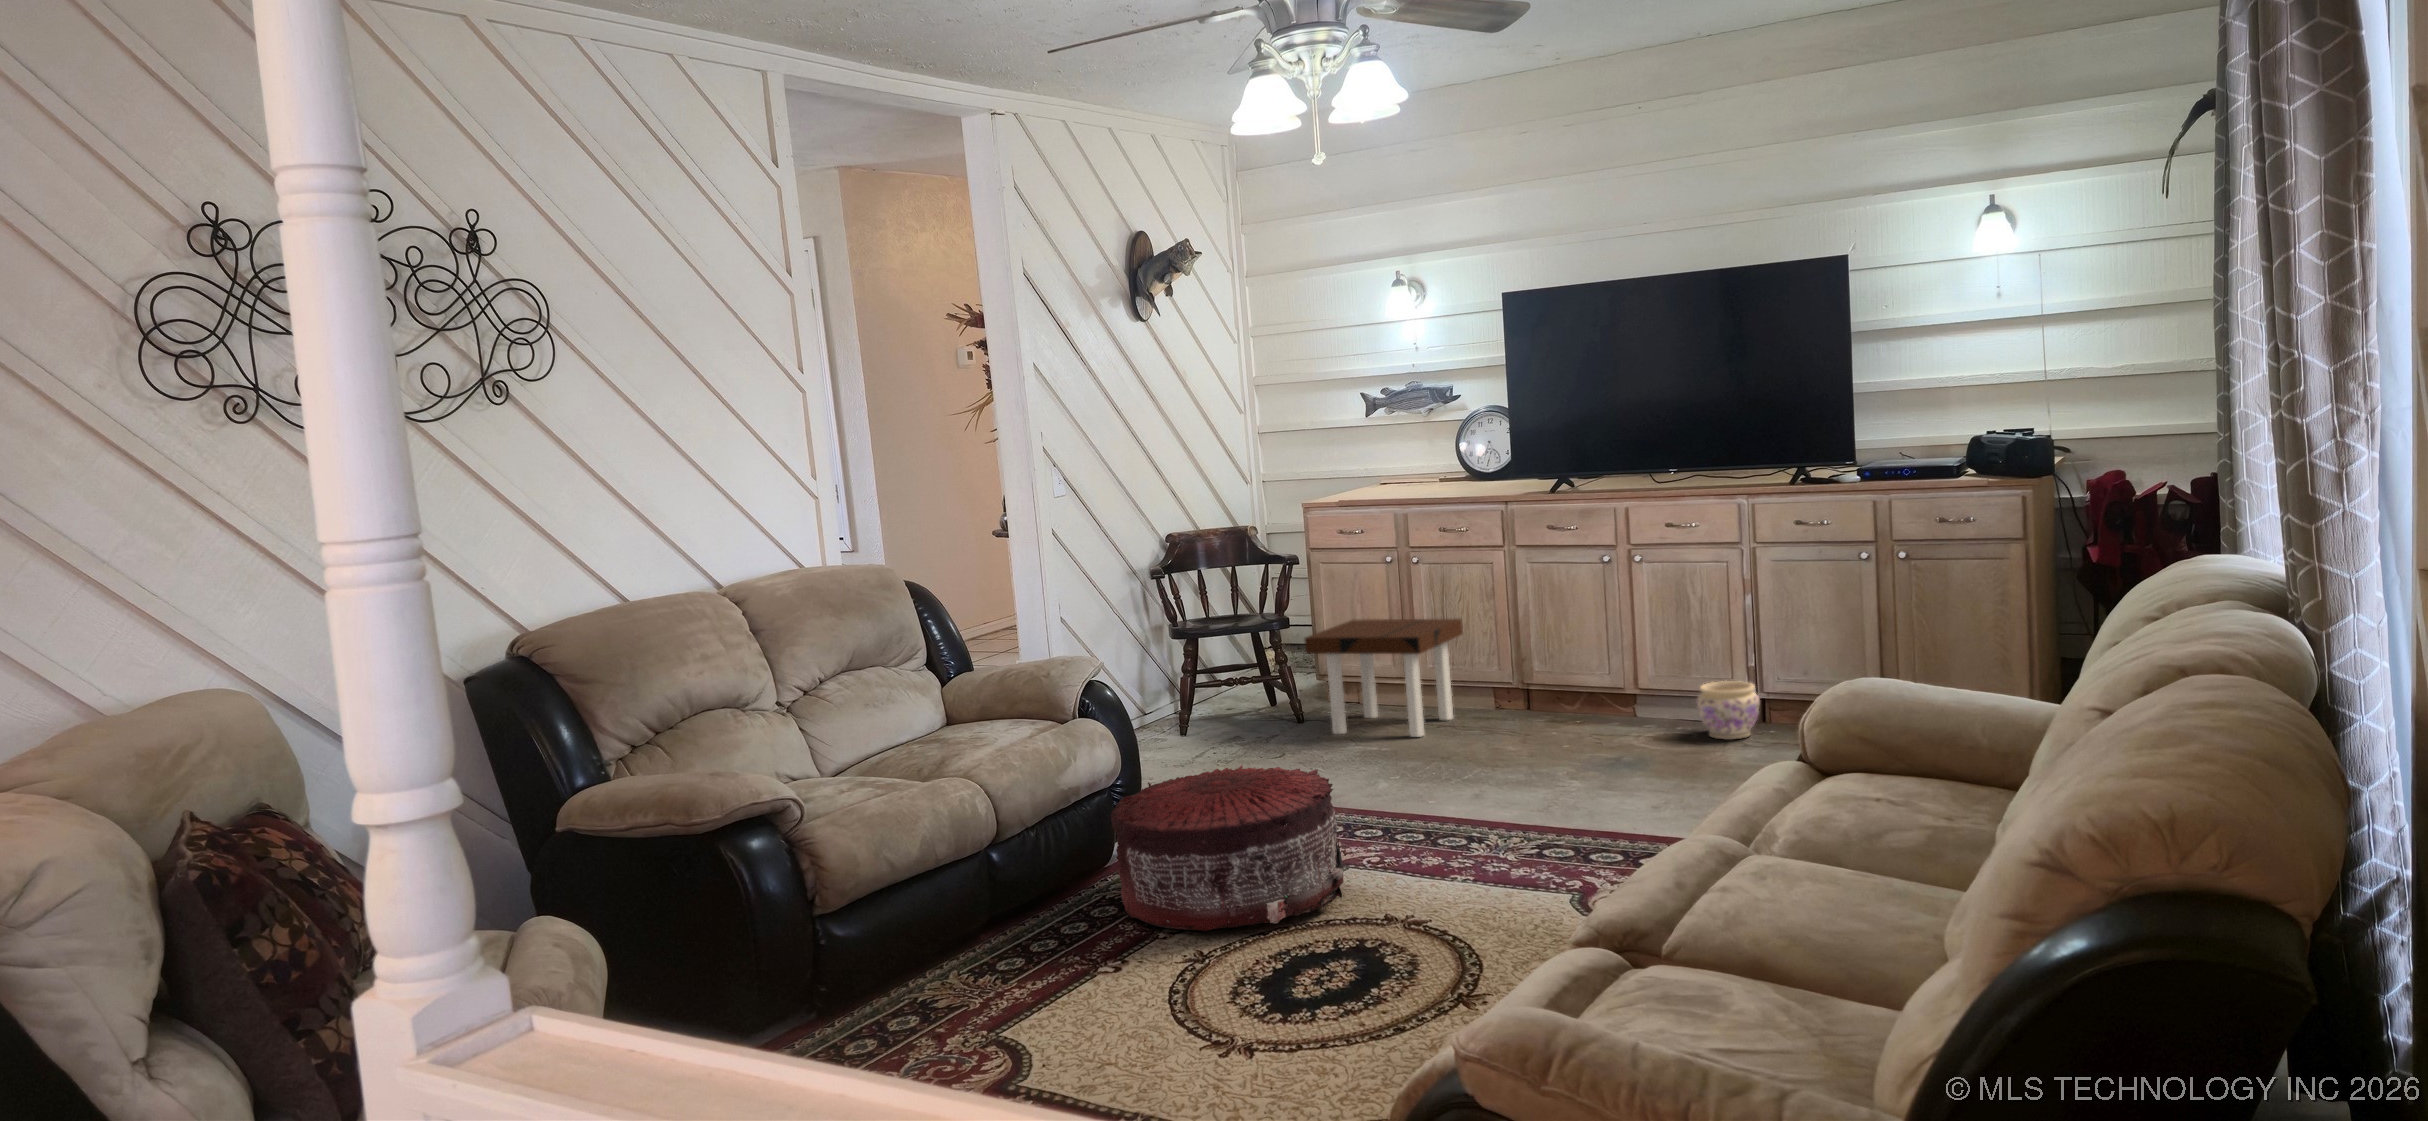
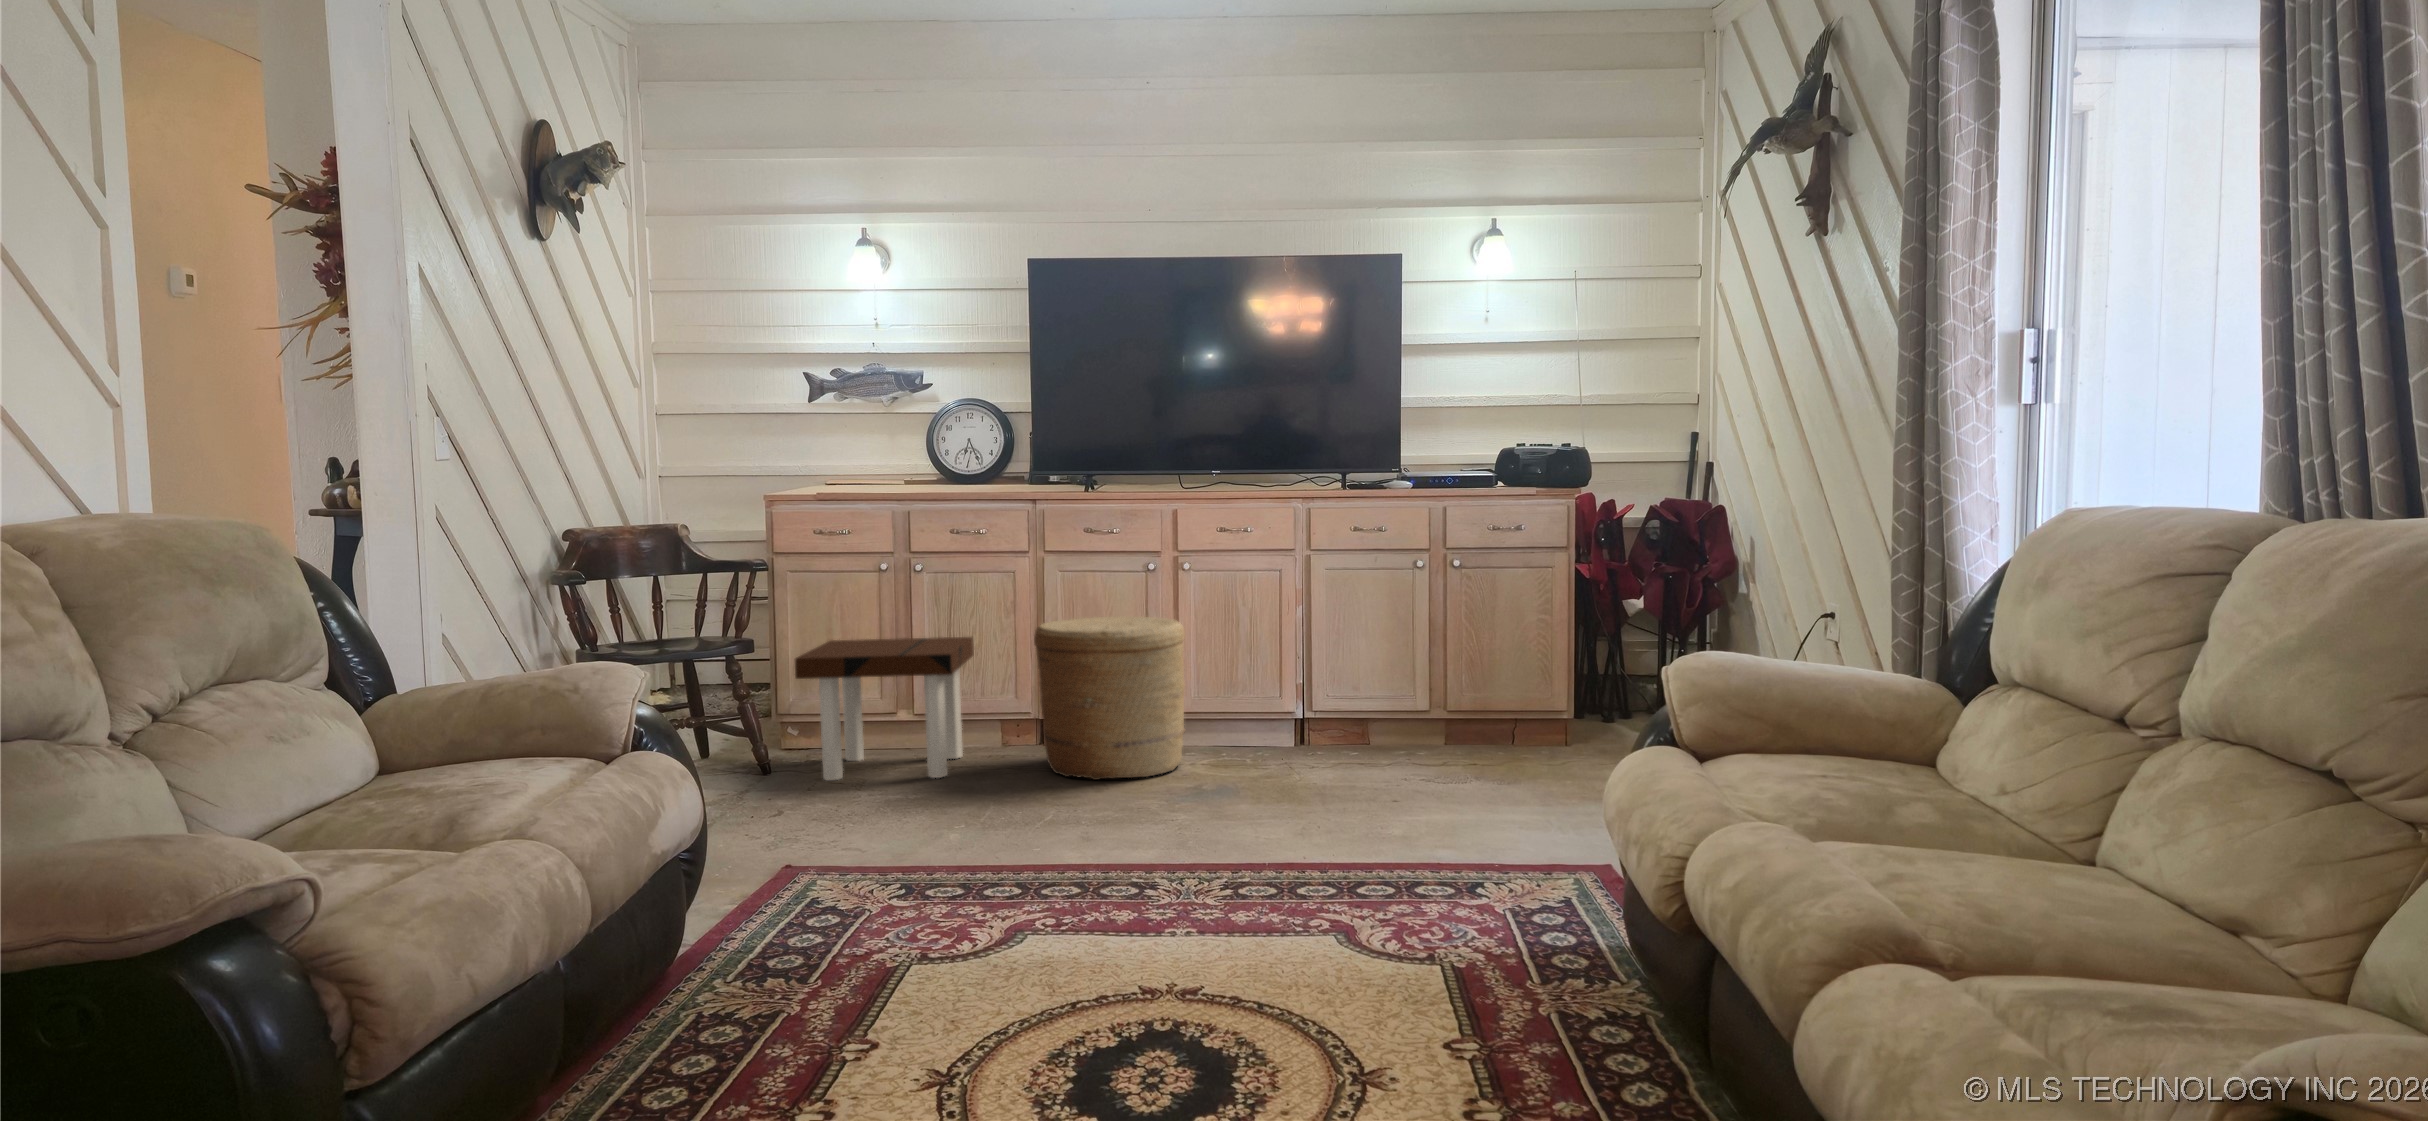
woven basket: none [1492,604,1628,747] -> present [1034,617,1185,780]
planter: present [1696,681,1759,740] -> none [1253,699,1318,762]
pouf: present [1111,765,1344,931] -> none [720,799,1060,1030]

